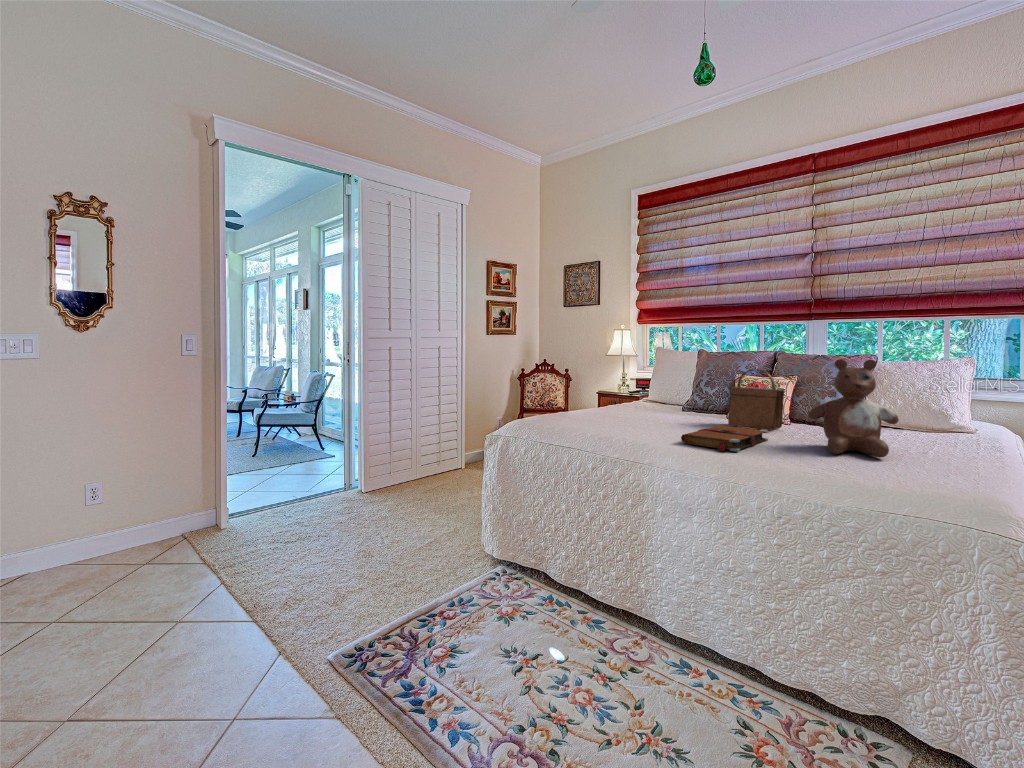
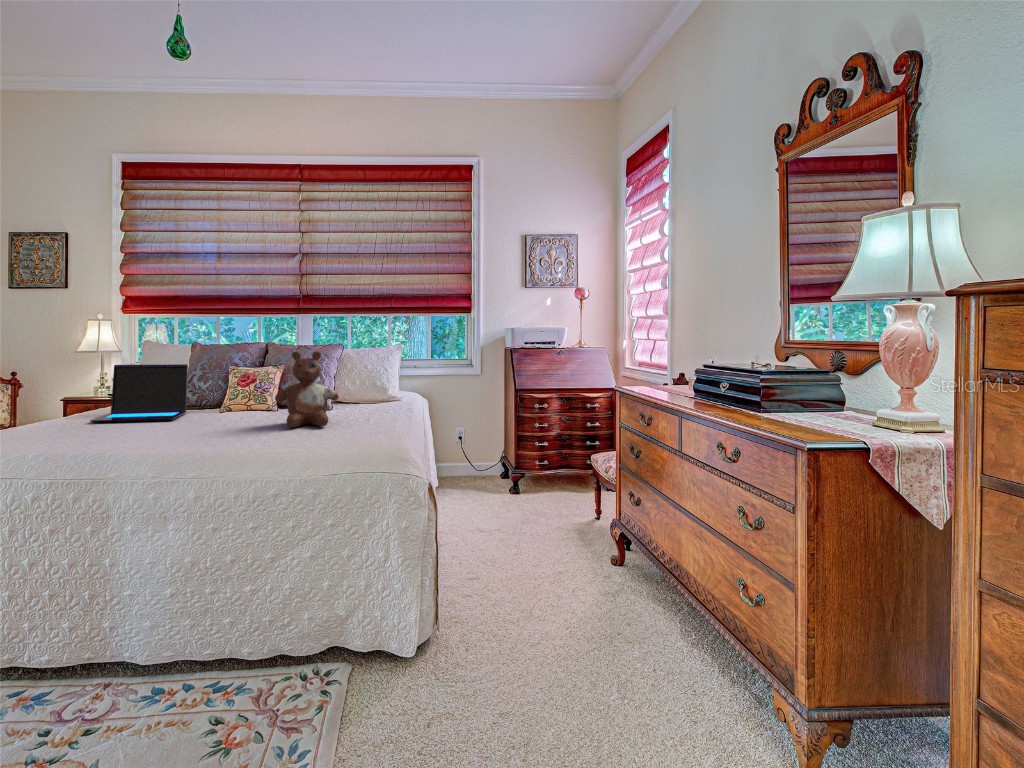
laptop: none [618,369,700,426] -> present [90,364,188,423]
handbag: present [728,369,784,431] -> none [215,361,265,416]
book: present [681,425,768,452] -> none [156,415,245,437]

